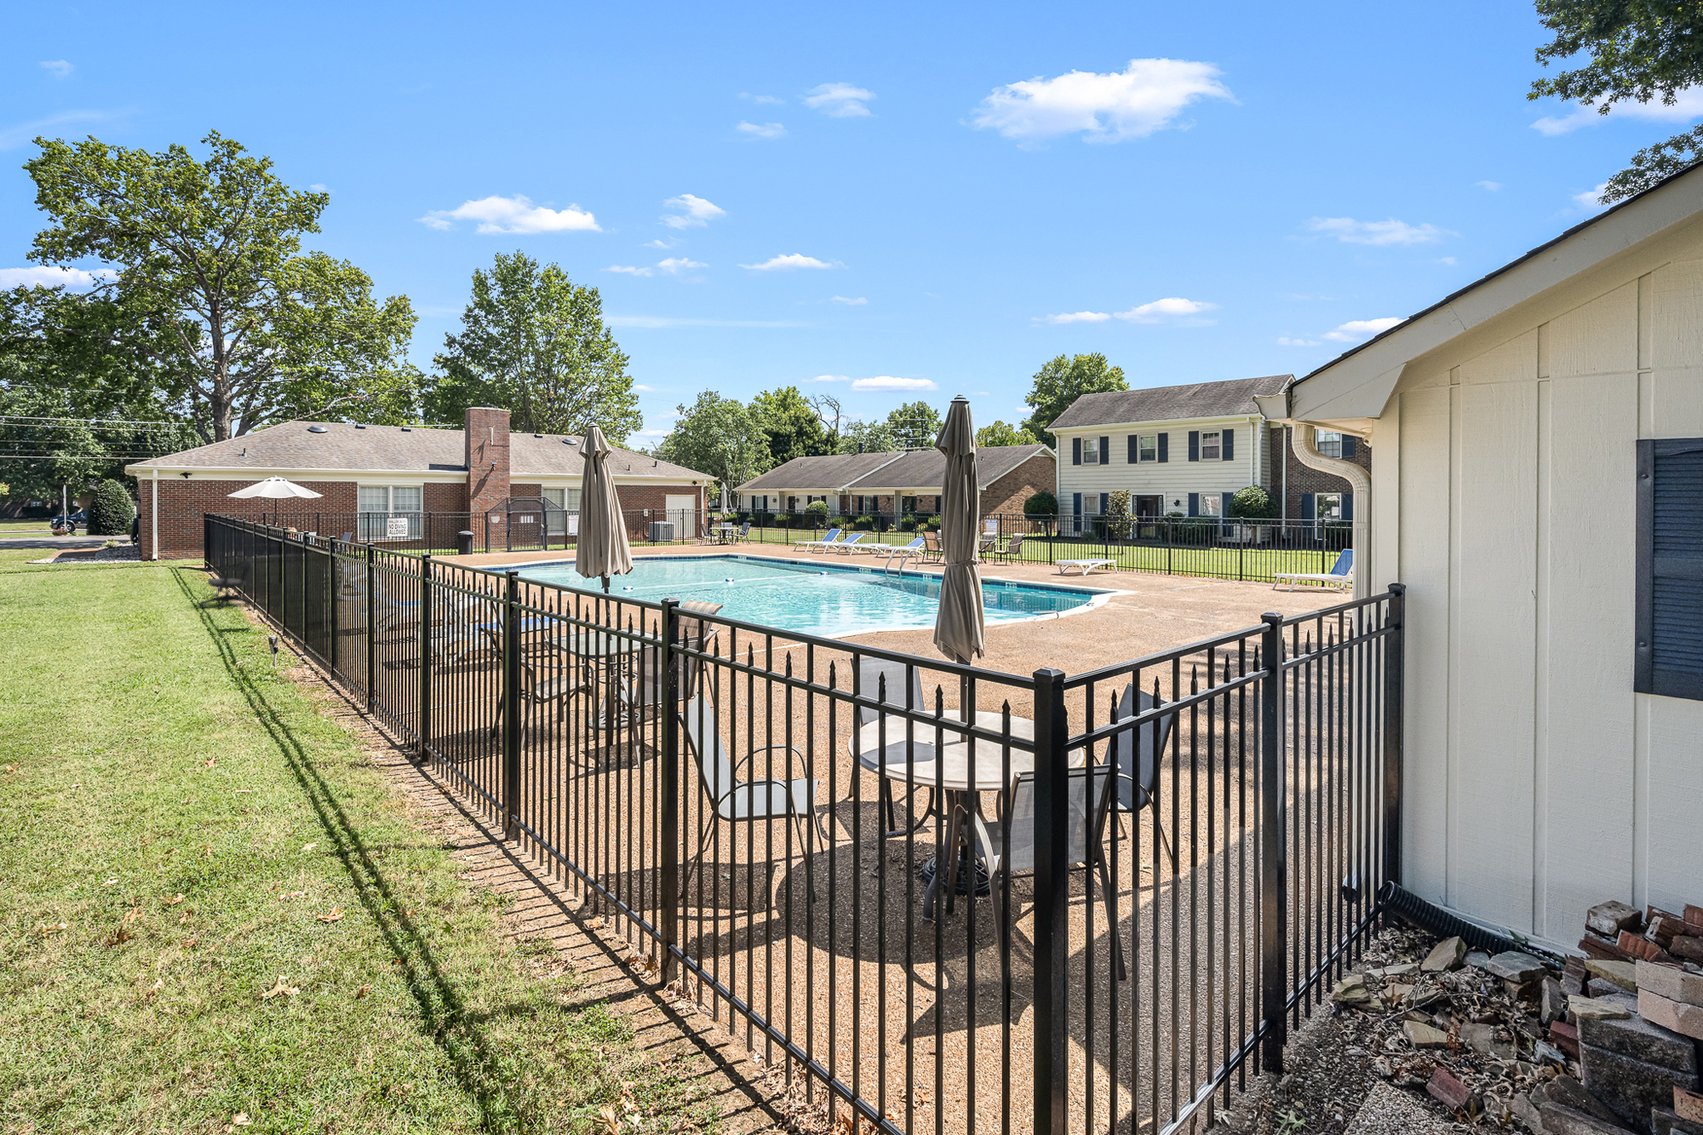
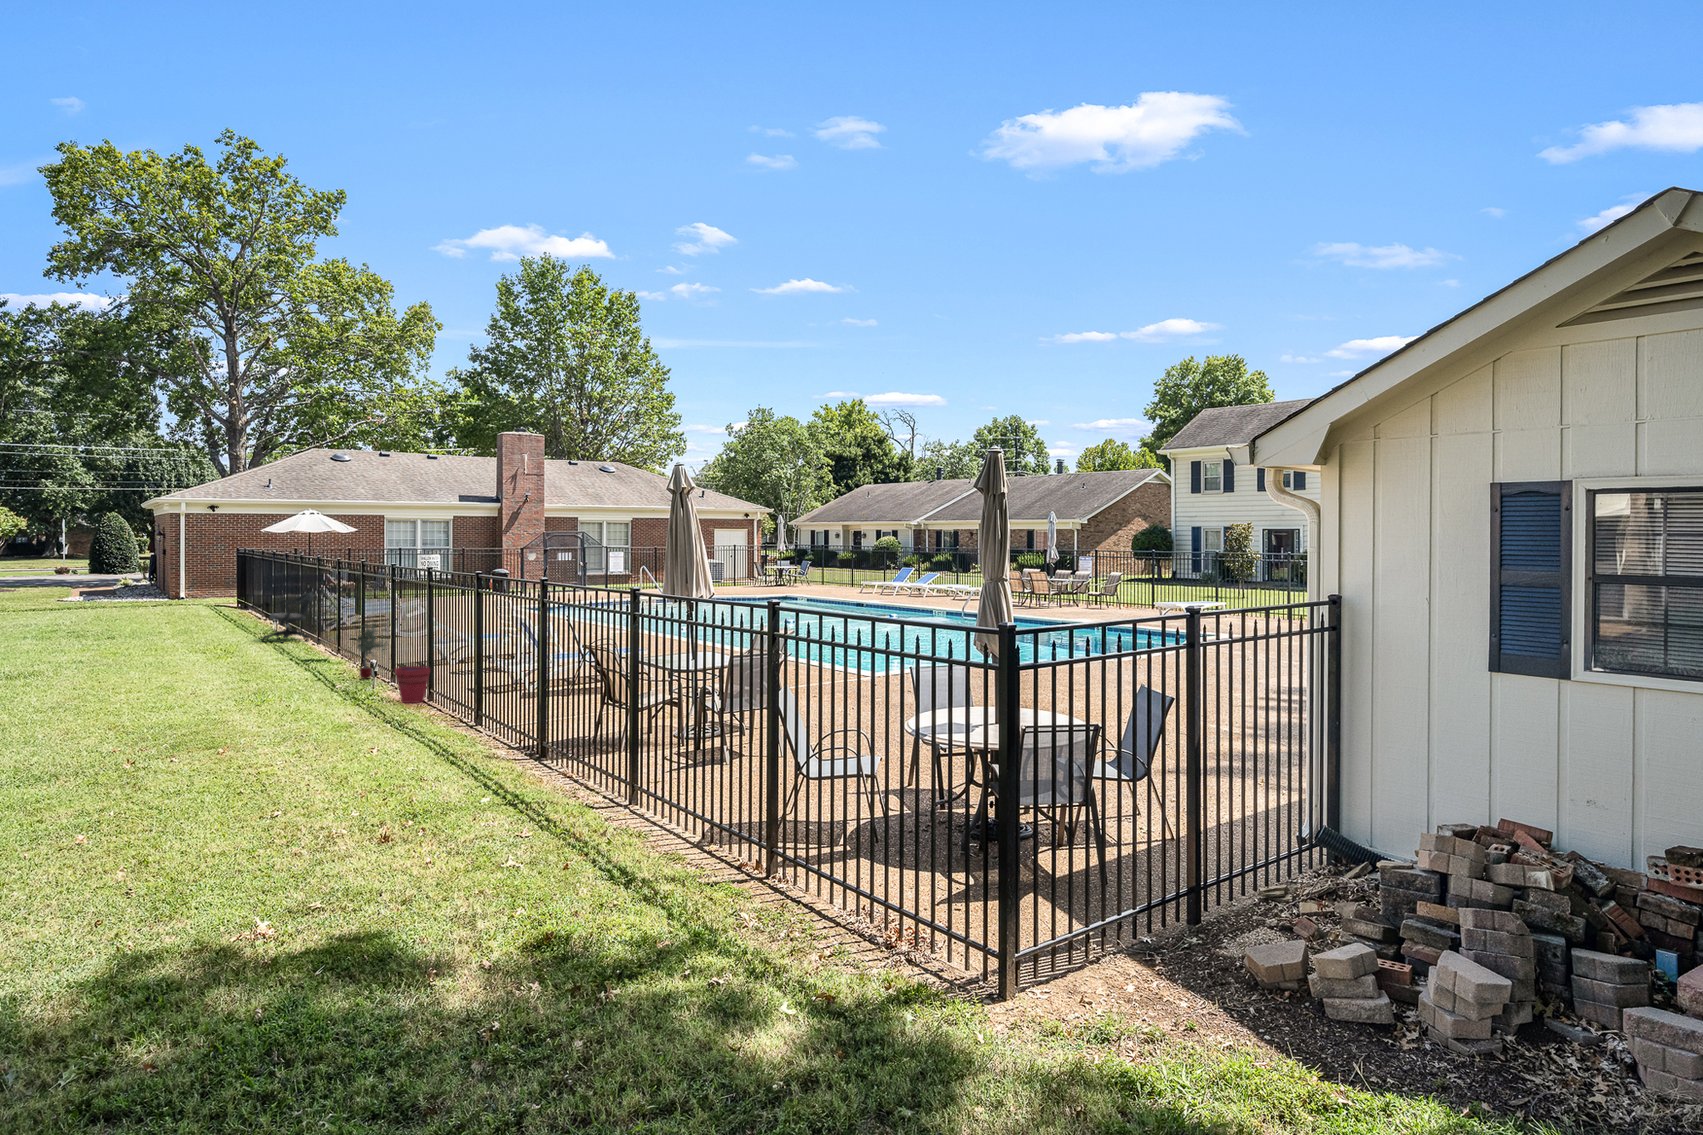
potted tree: none [265,591,307,651] -> present [356,622,387,679]
bucket: none [293,642,337,683] -> present [395,666,430,703]

